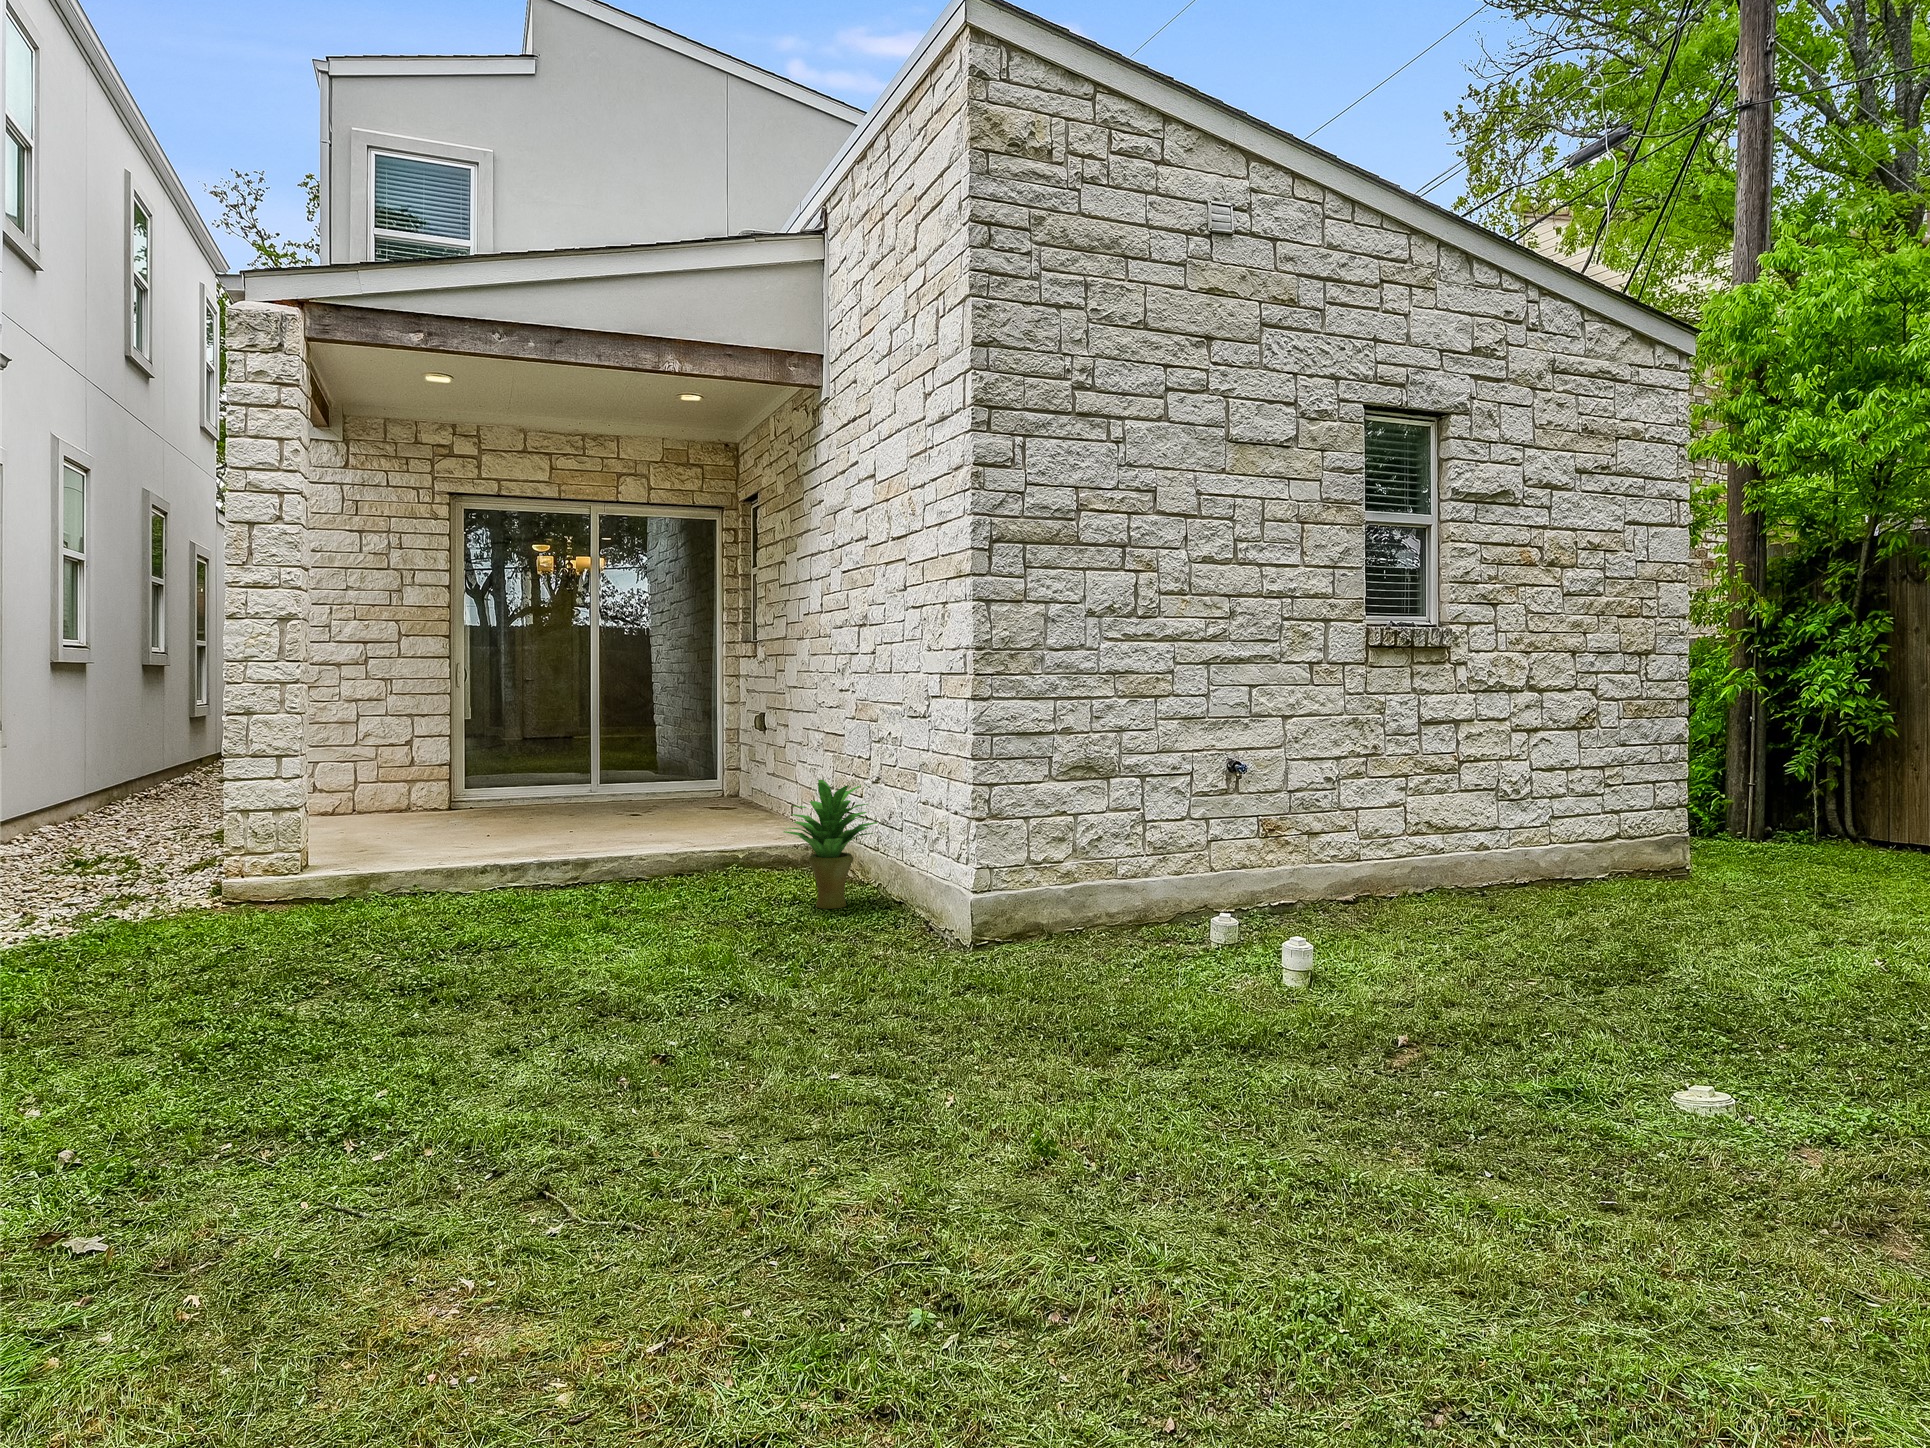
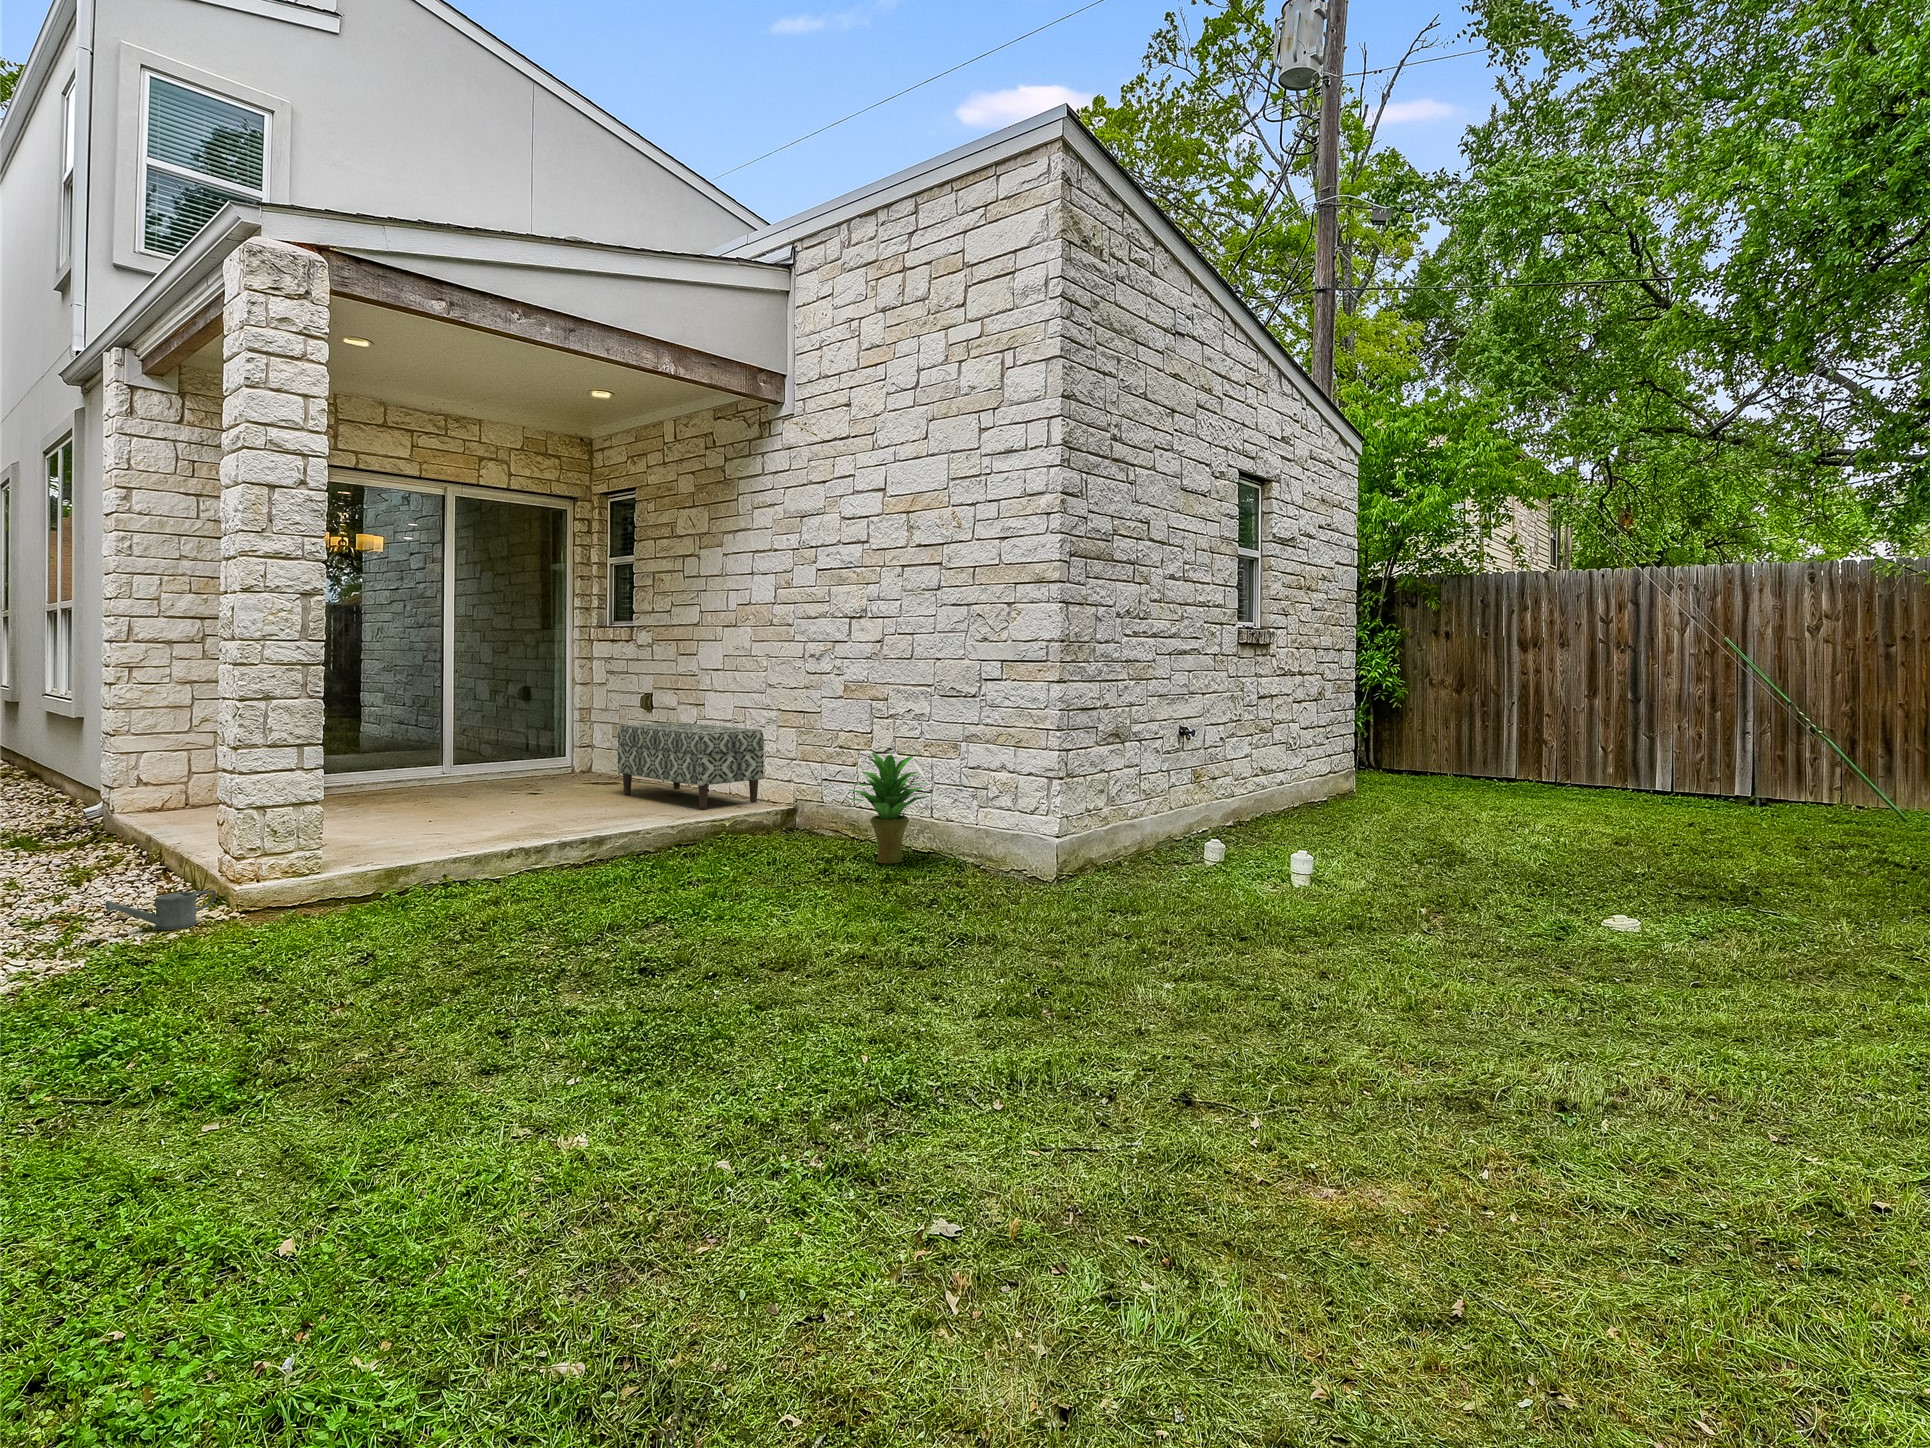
bench: none [680,742,793,836] -> present [618,722,764,809]
watering can: none [127,885,216,917] -> present [105,890,216,930]

